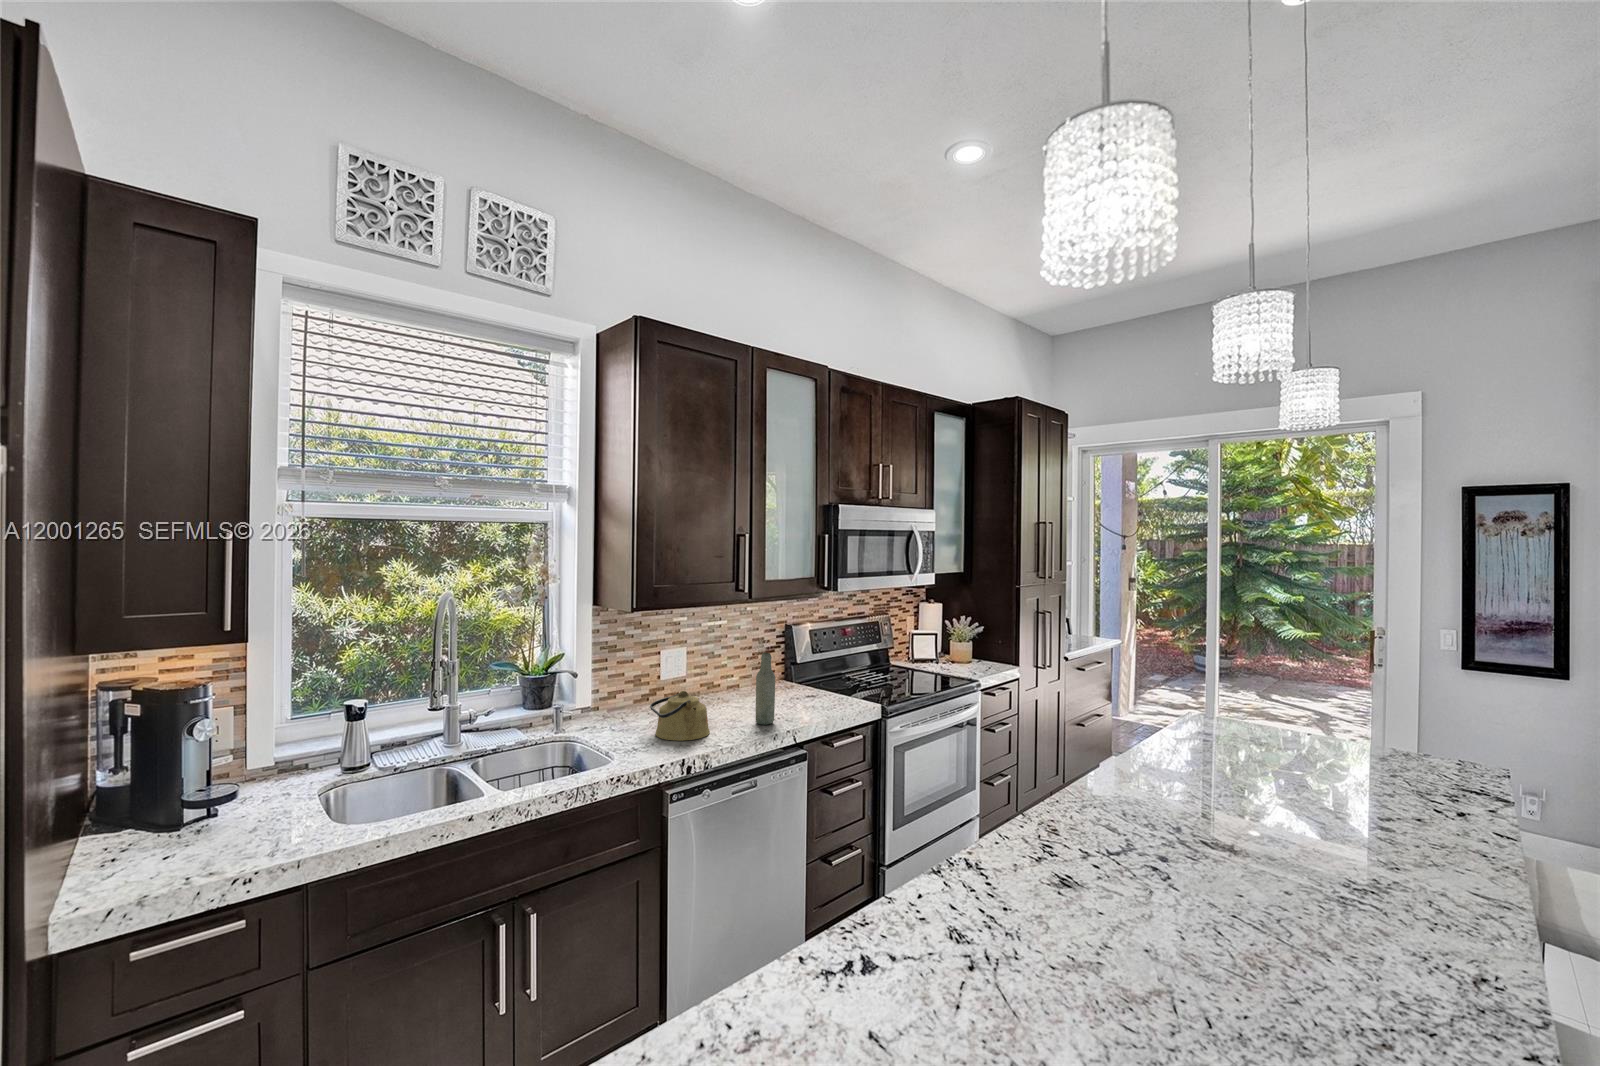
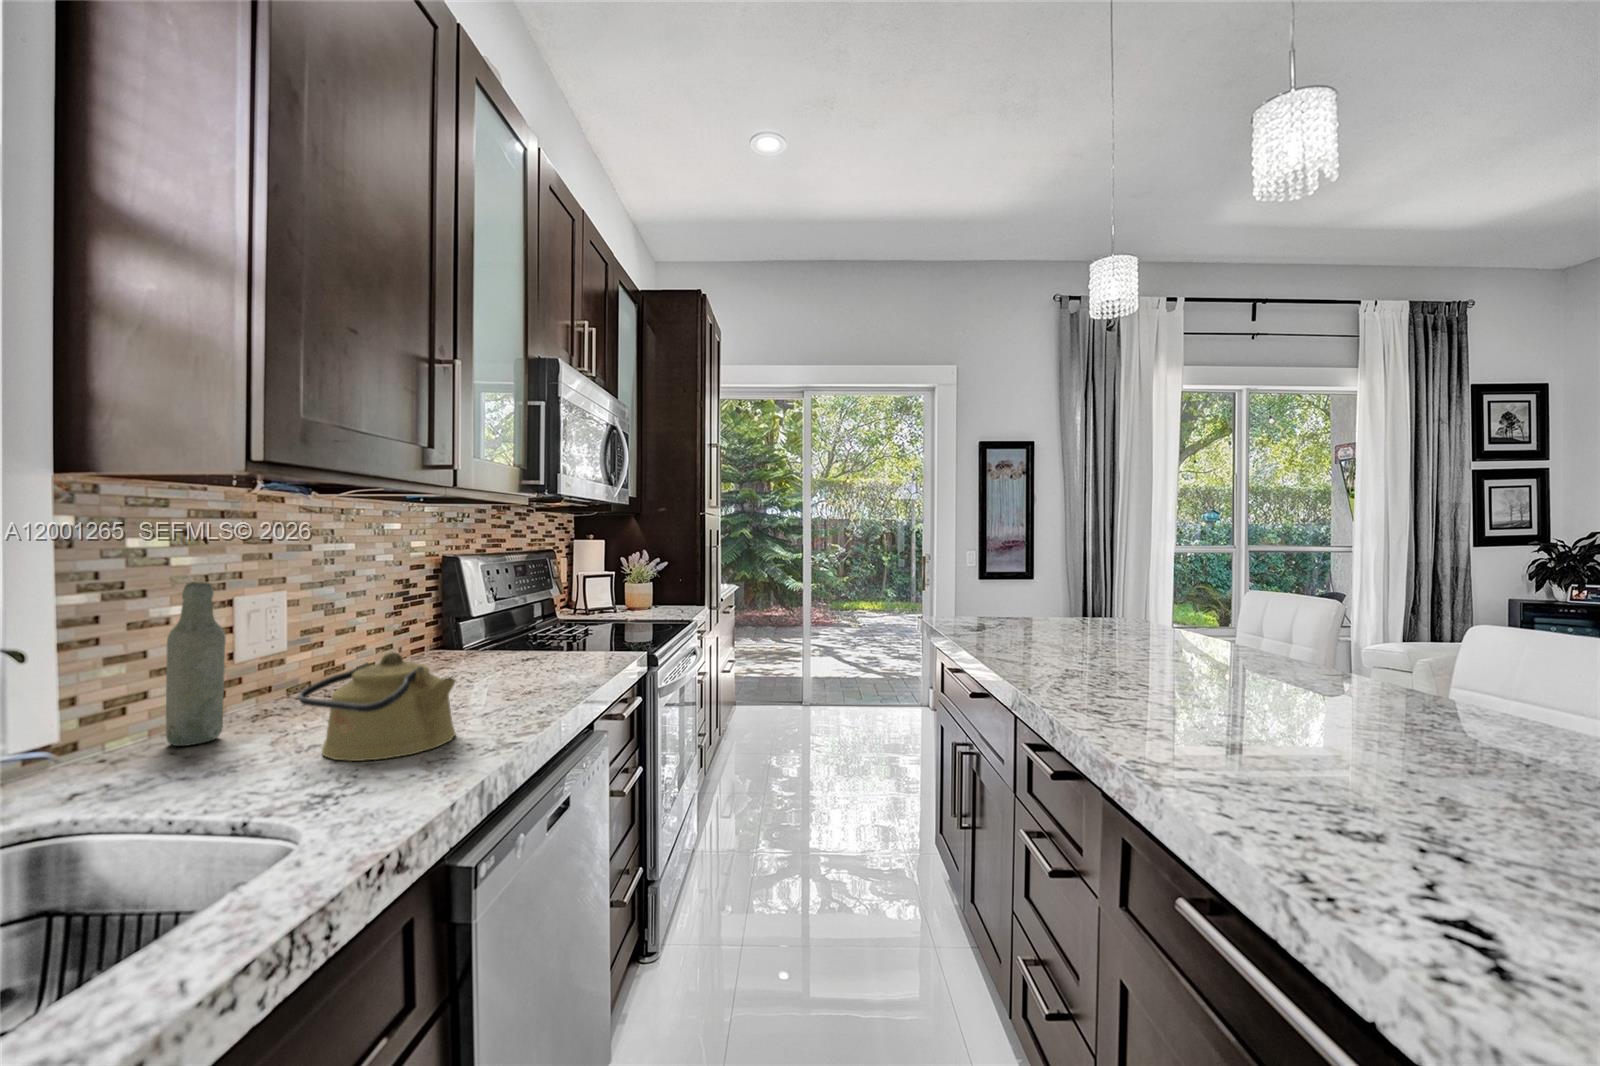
bottle: present [756,652,775,725] -> present [166,582,225,746]

